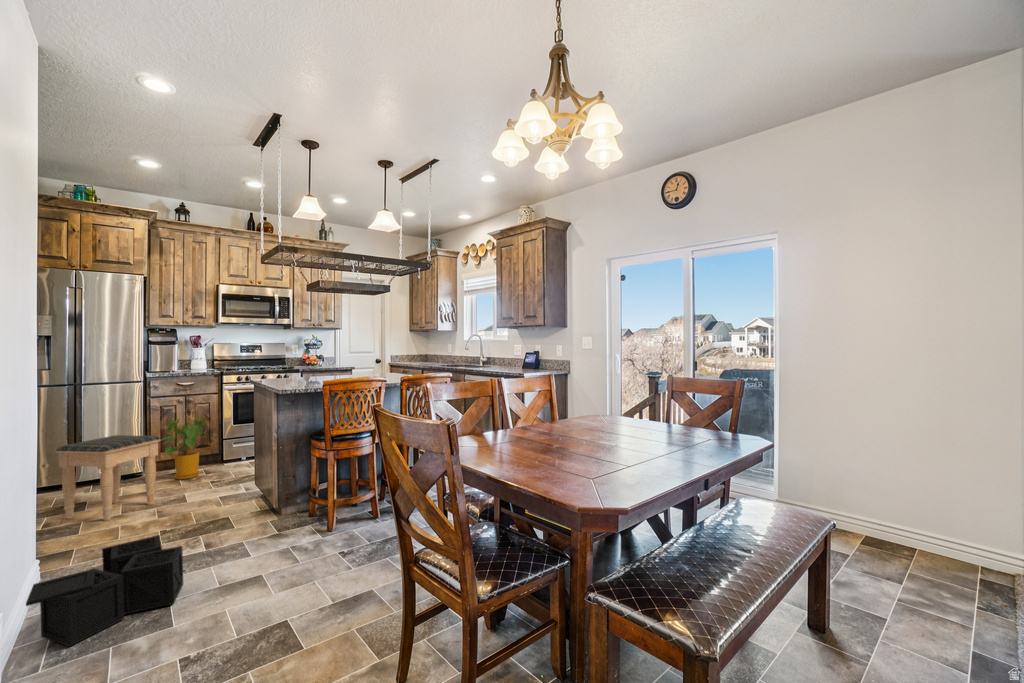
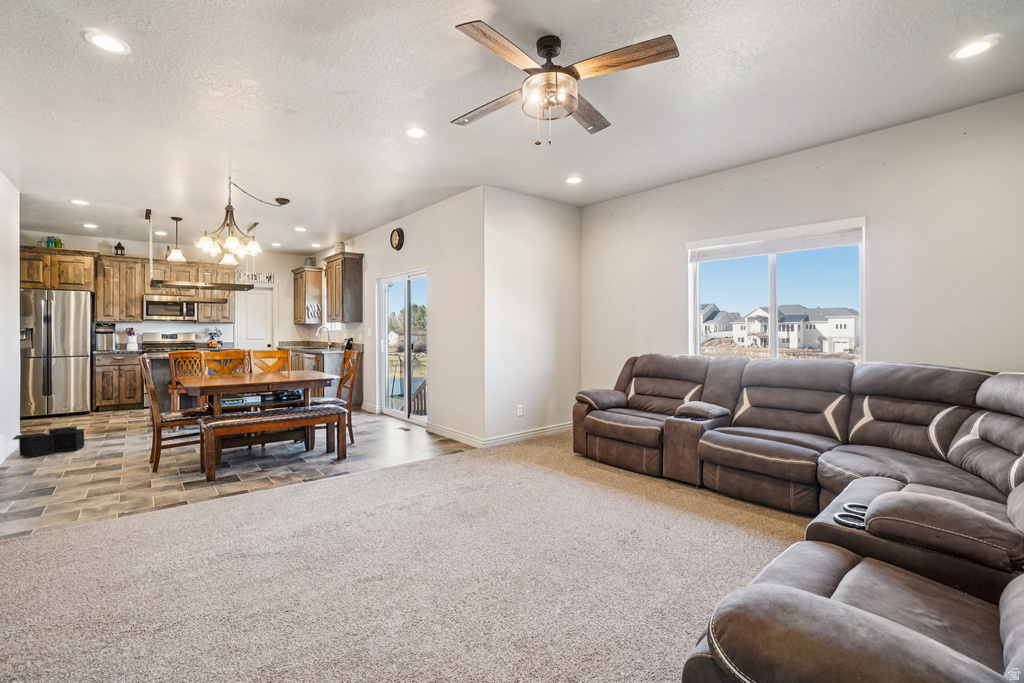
house plant: present [162,417,206,479] -> none [98,379,132,415]
footstool: present [56,435,160,521] -> none [34,386,94,429]

